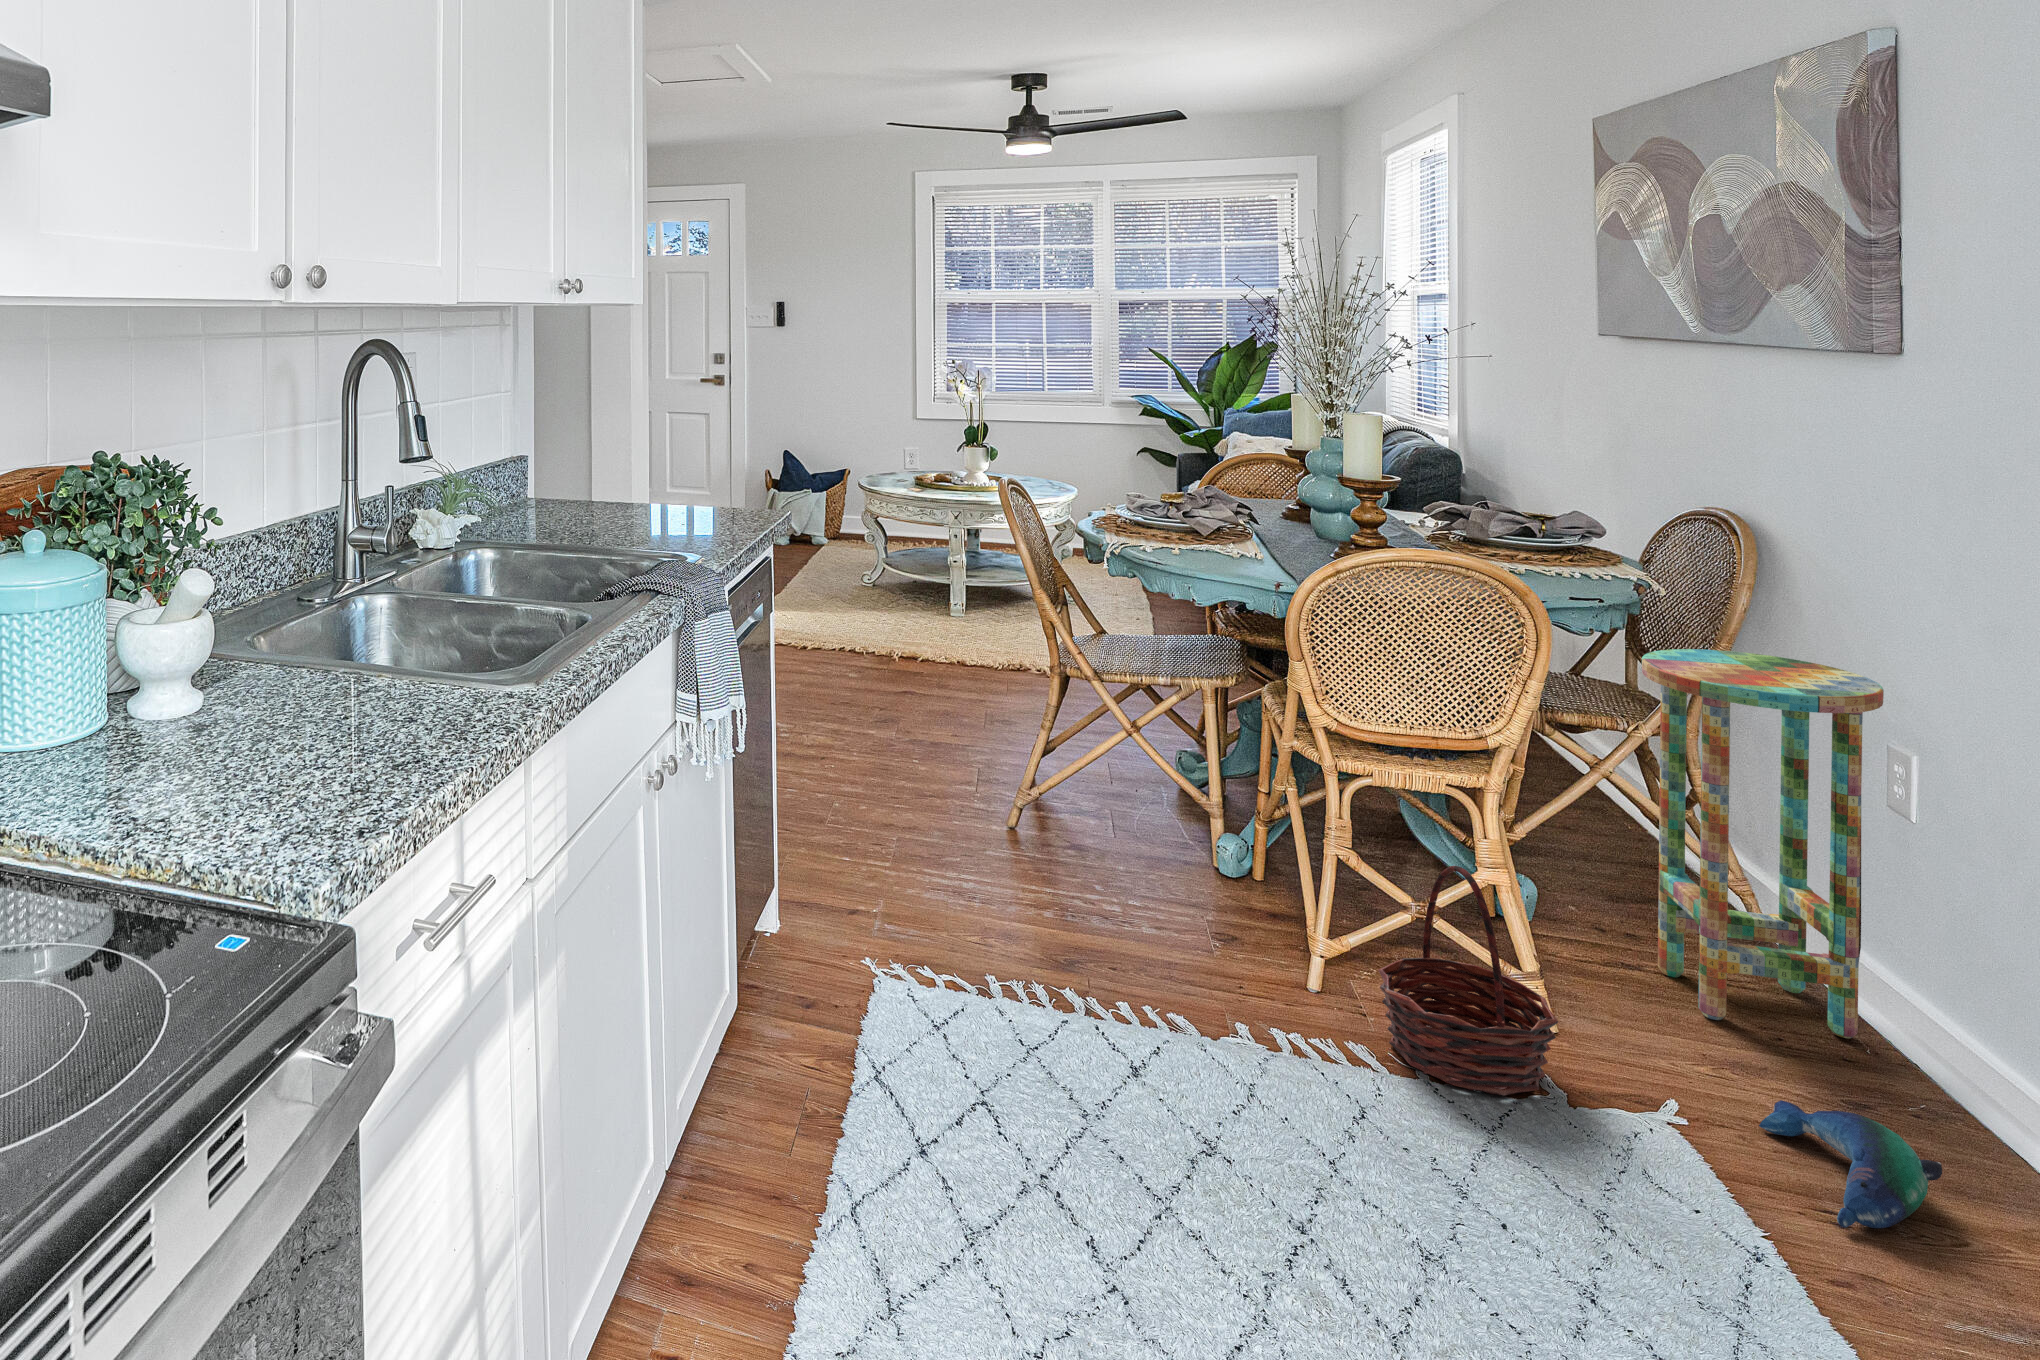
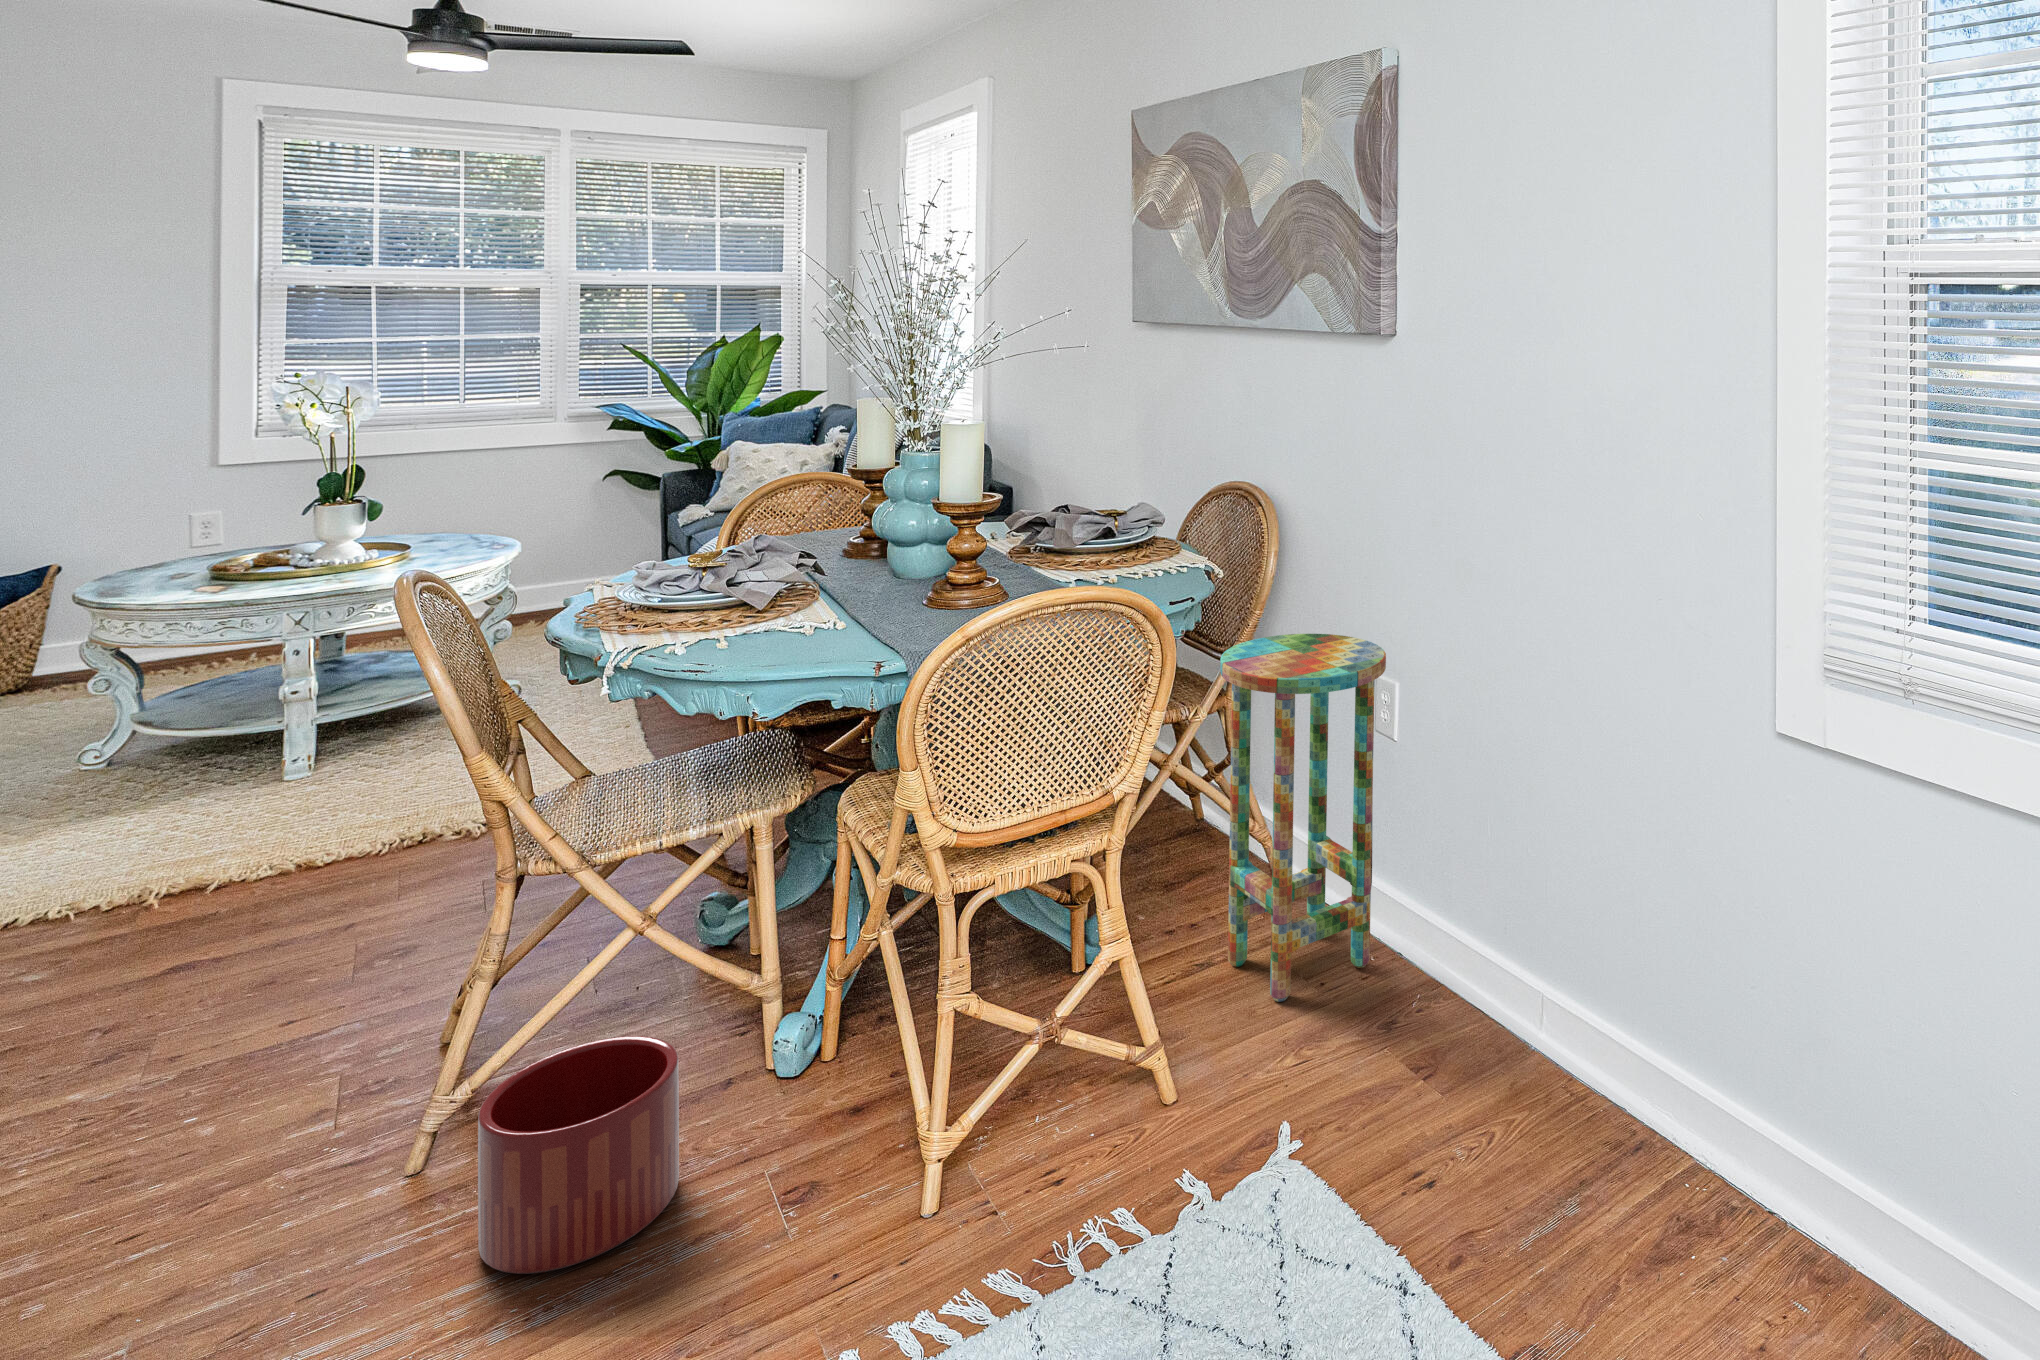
planter: none [1036,793,1144,917] -> present [478,1036,679,1274]
basket: present [1378,866,1558,1096] -> none [1021,976,1207,1261]
plush toy: present [1759,1100,1942,1228] -> none [1354,1067,1485,1203]

